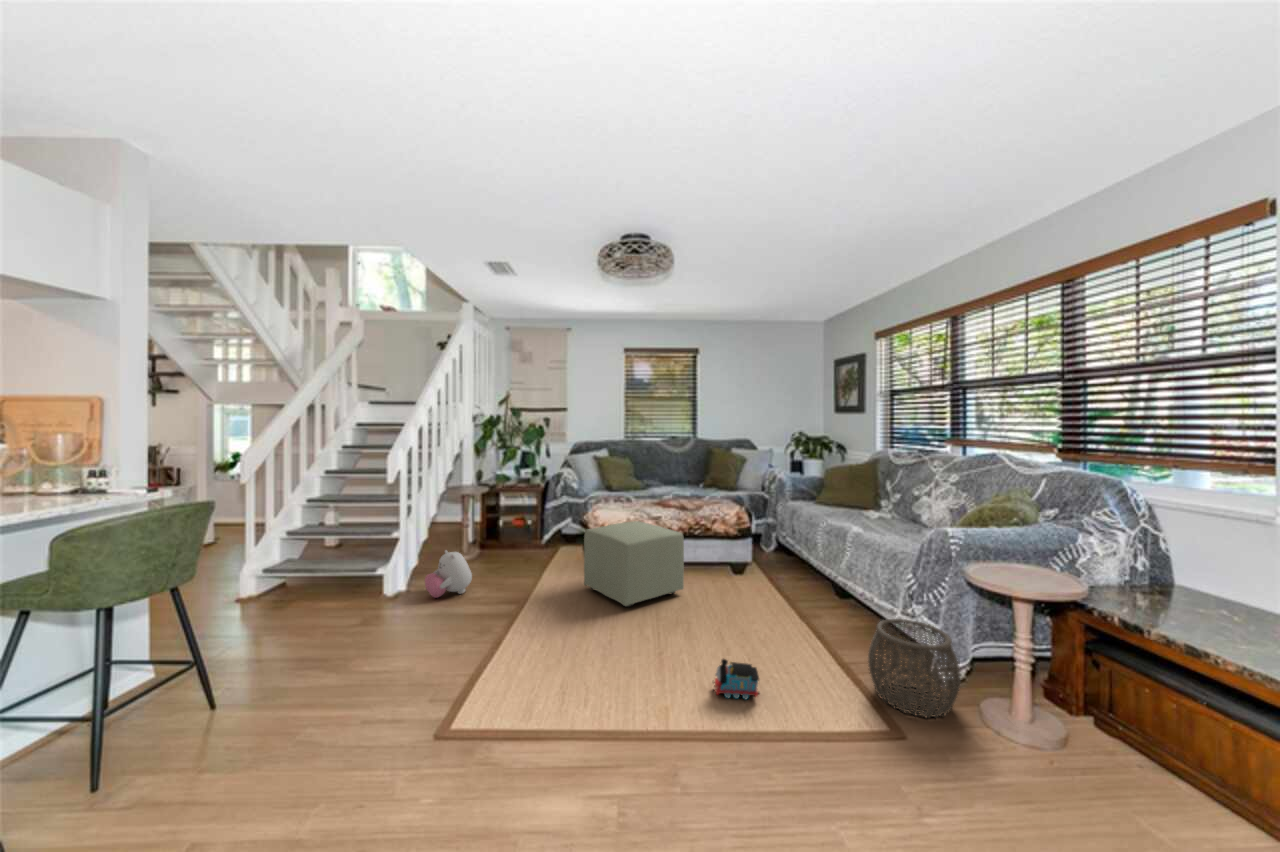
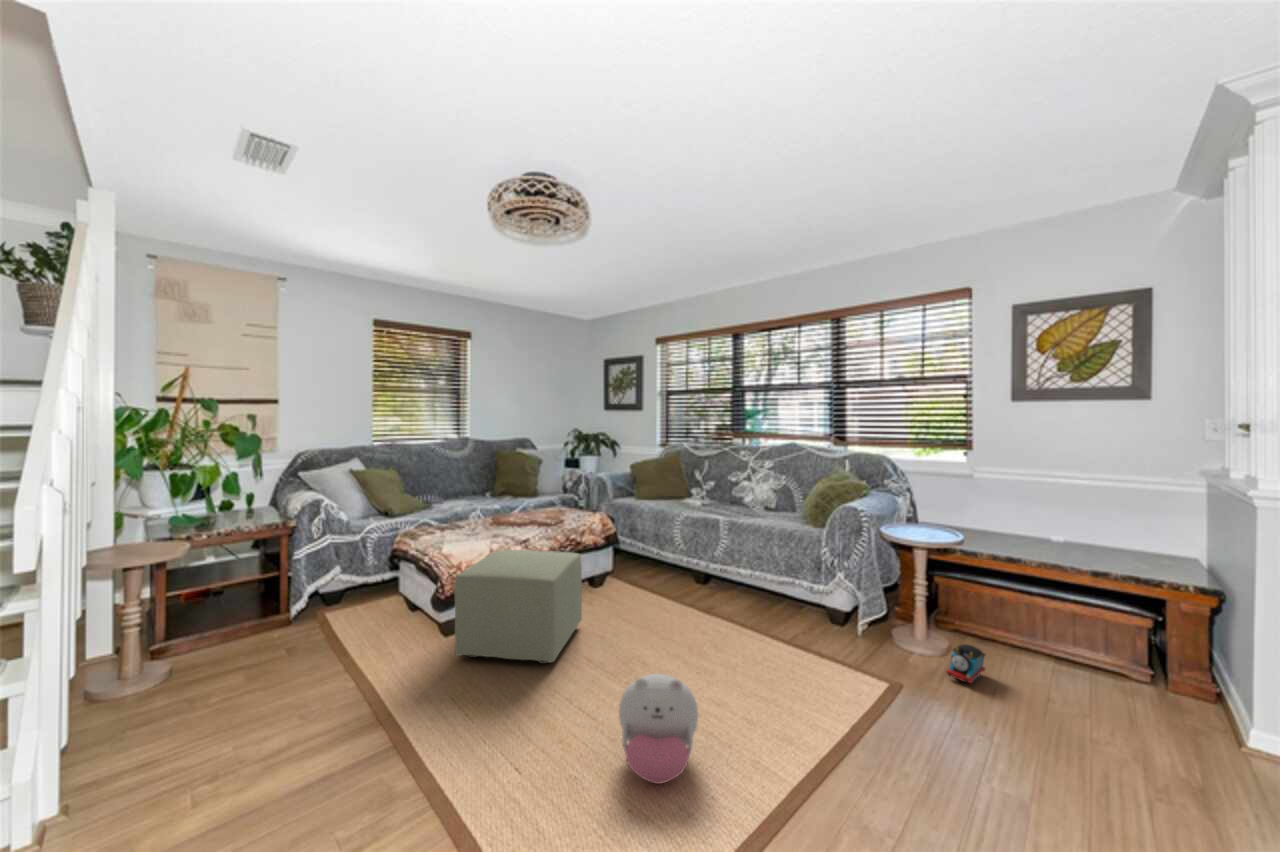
plush toy: present [425,550,472,598] -> present [619,674,698,784]
woven basket: present [868,619,961,718] -> none [823,585,896,663]
toy train: present [714,659,759,699] -> present [946,644,986,683]

